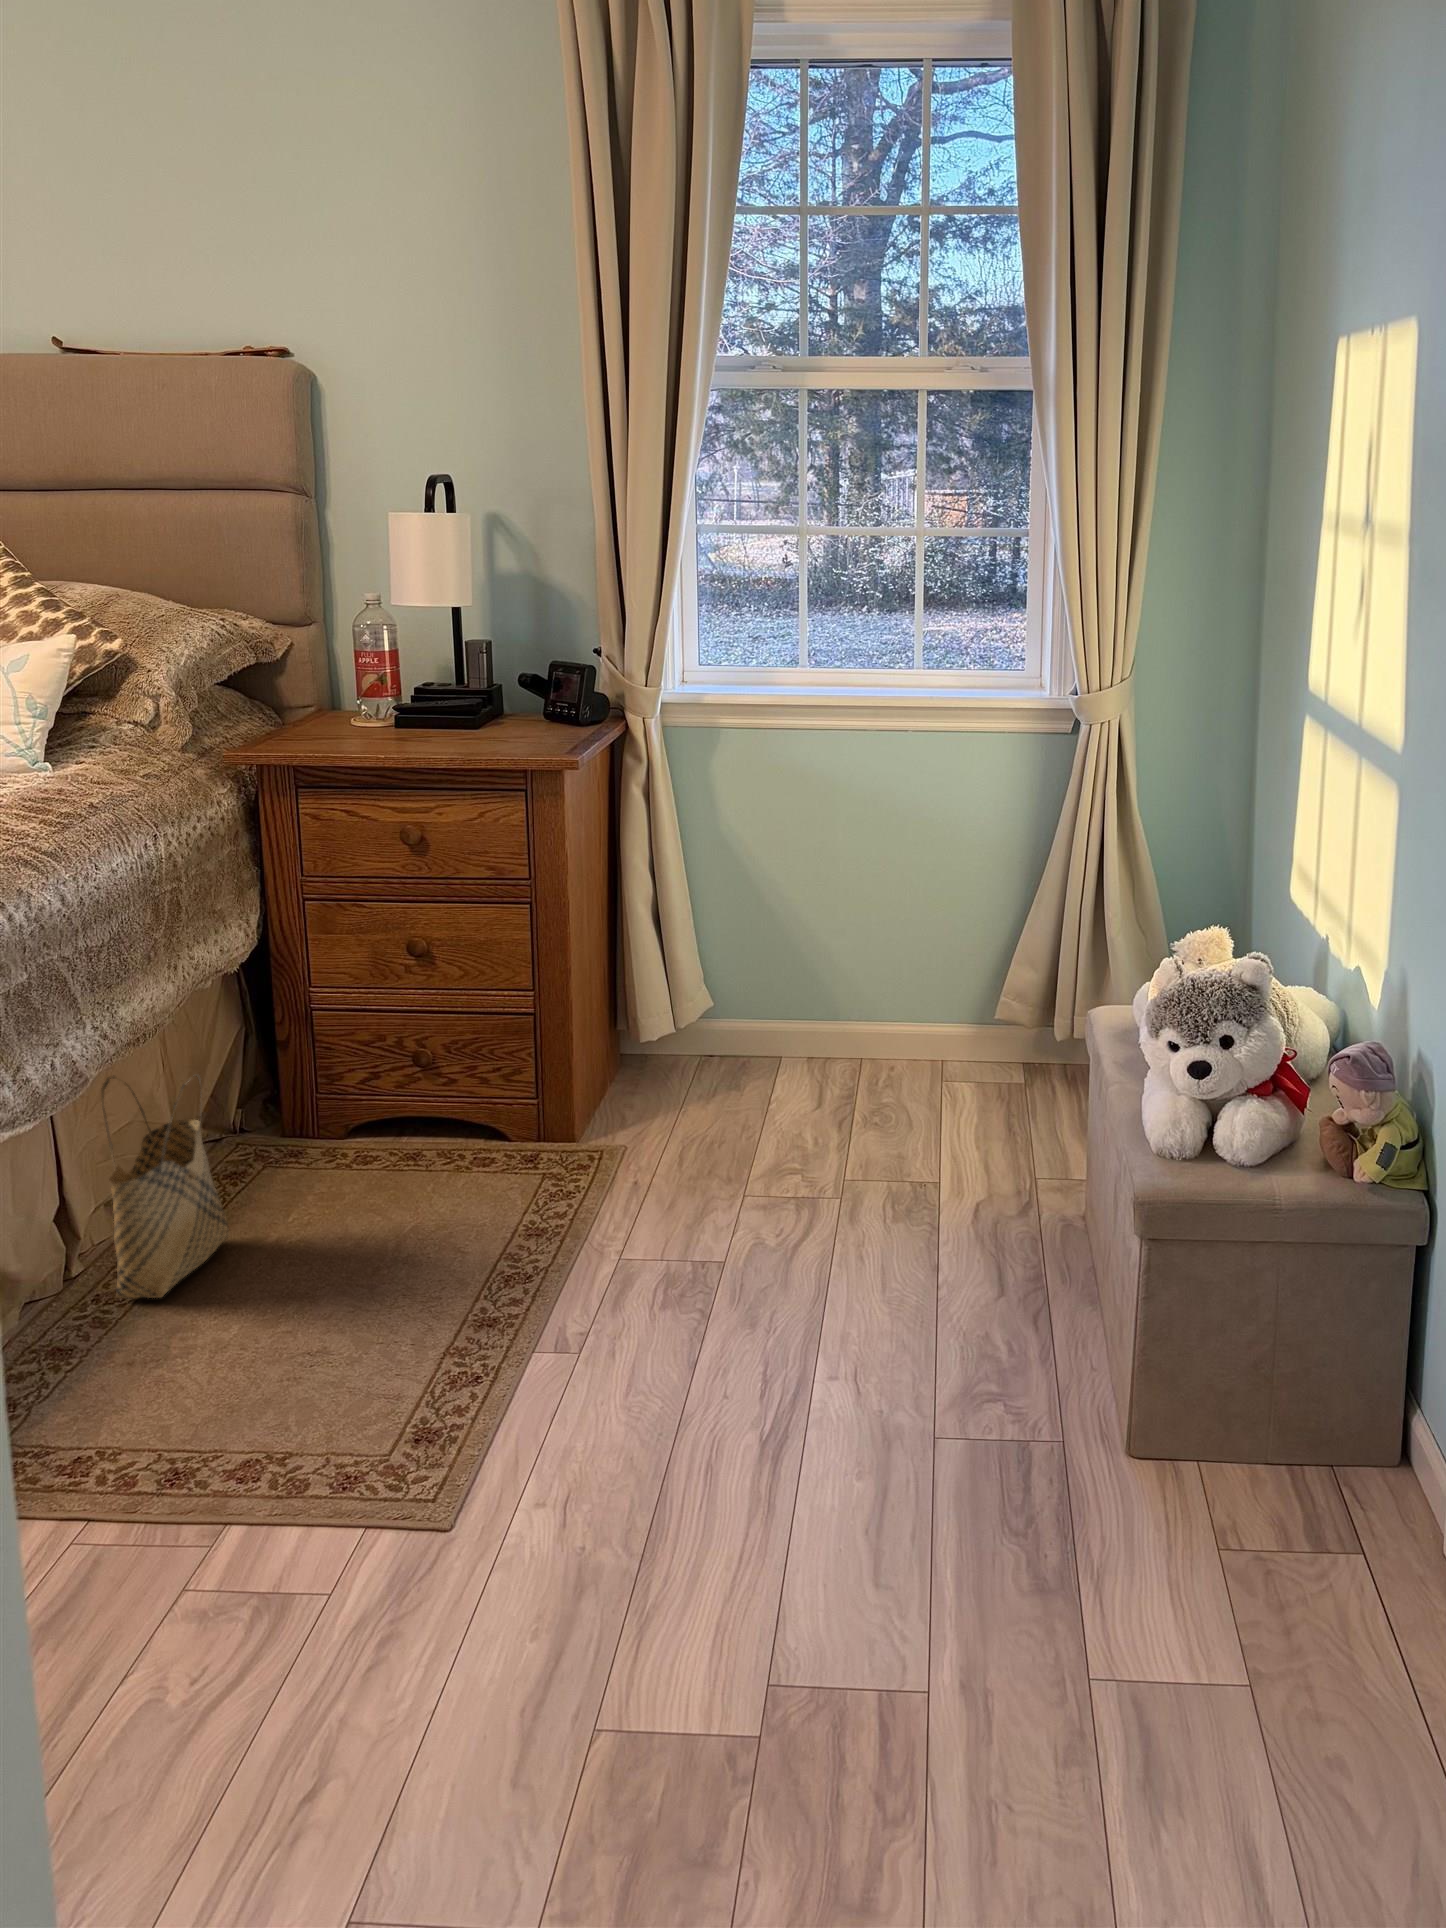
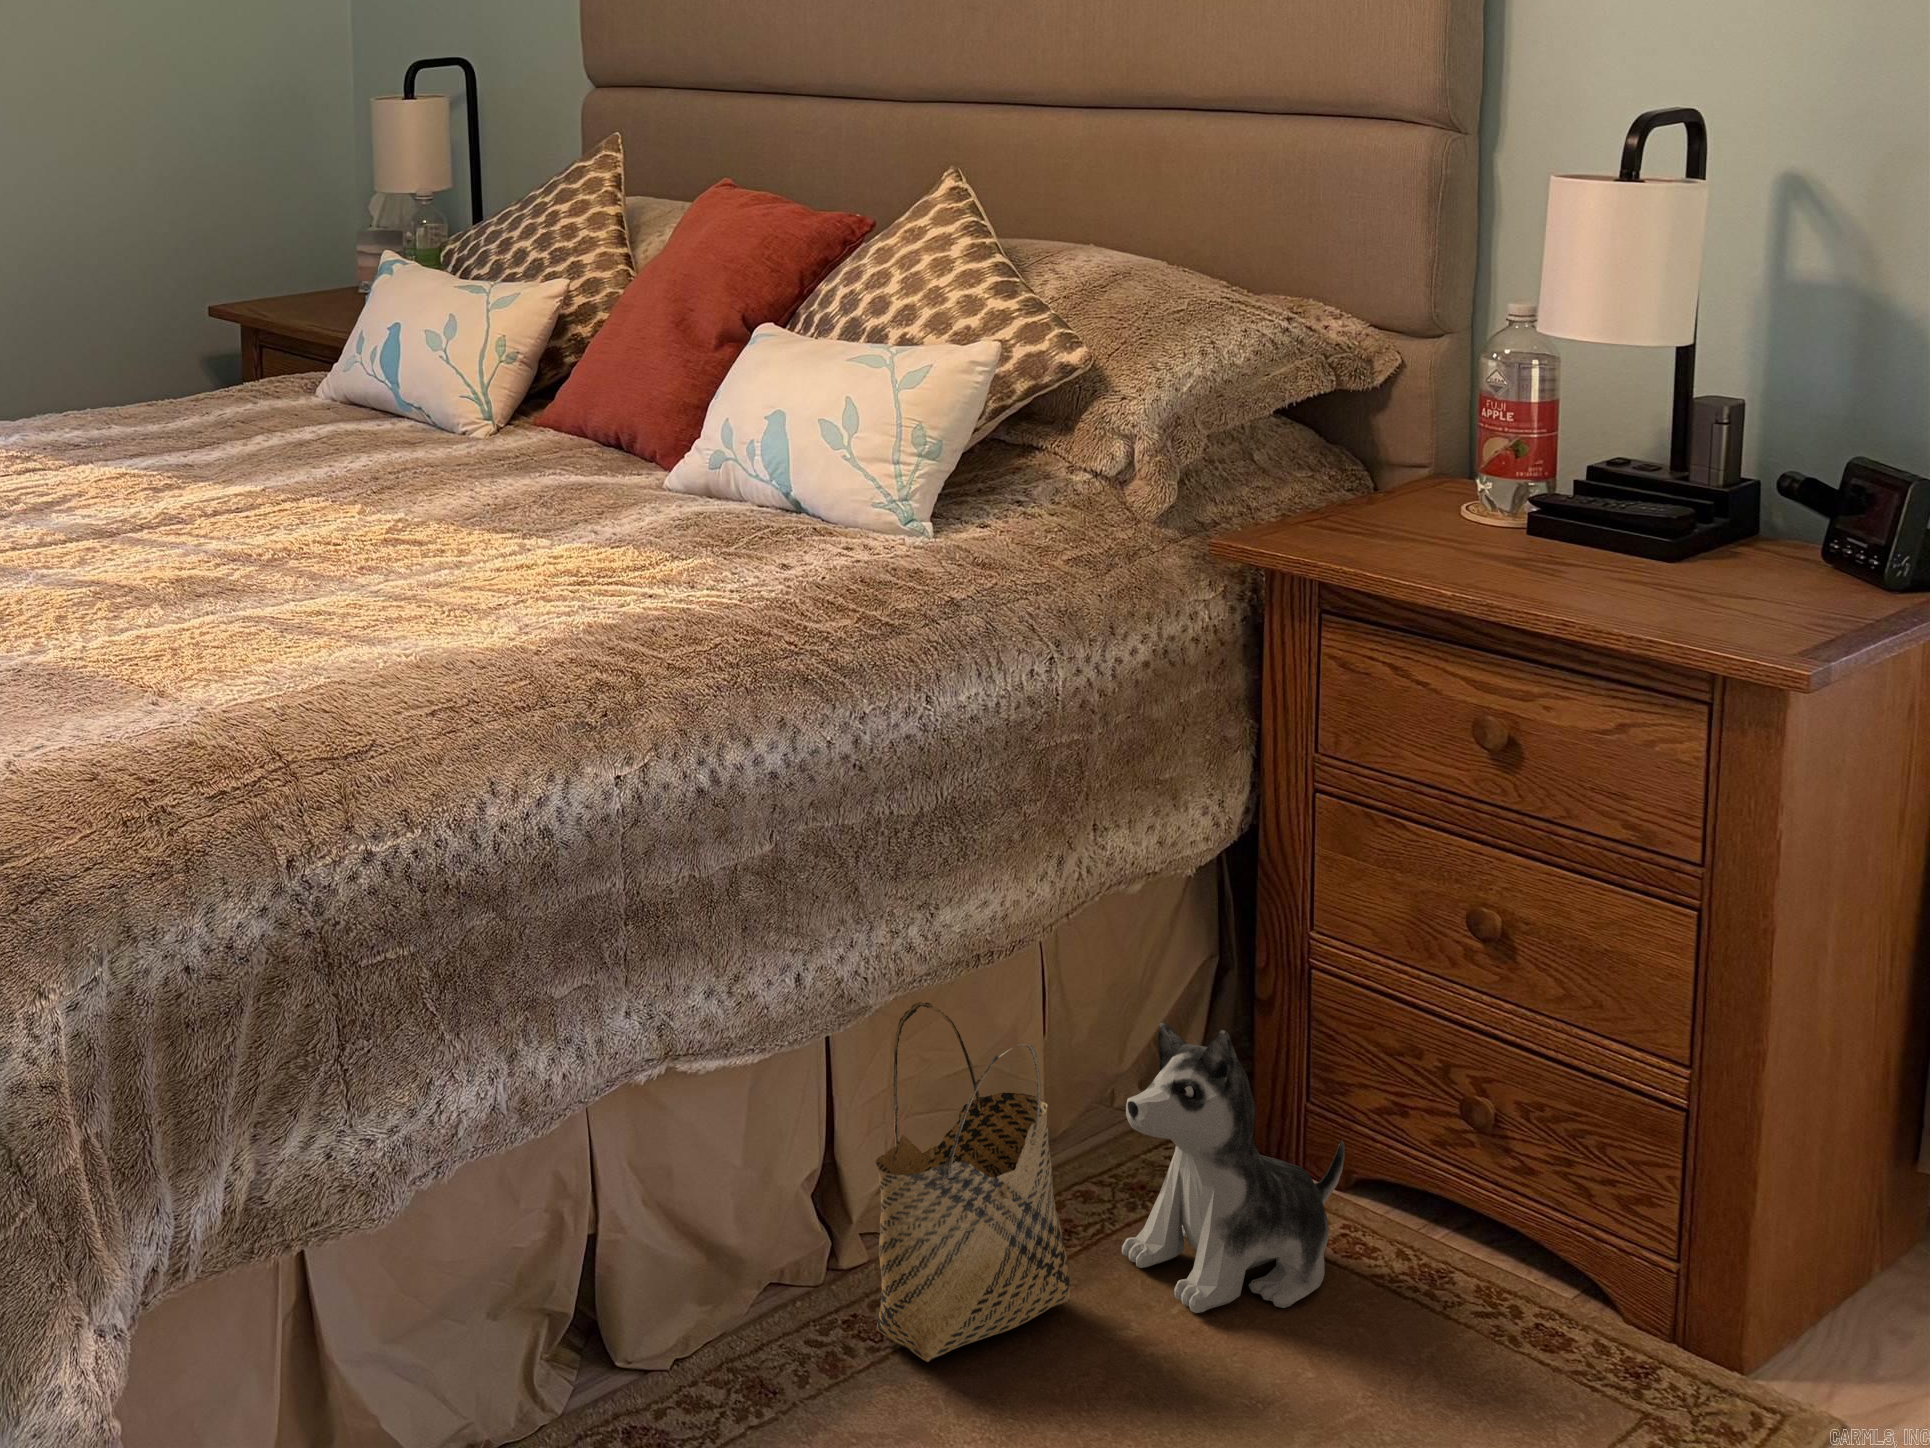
plush toy: none [242,1044,362,1217] -> present [1122,1023,1345,1313]

